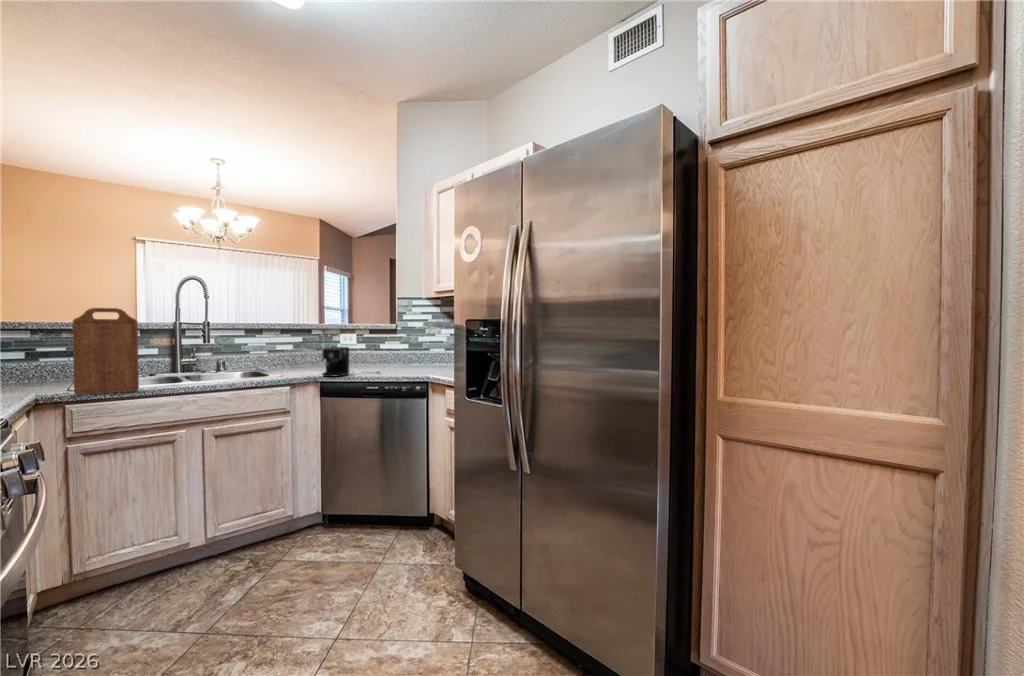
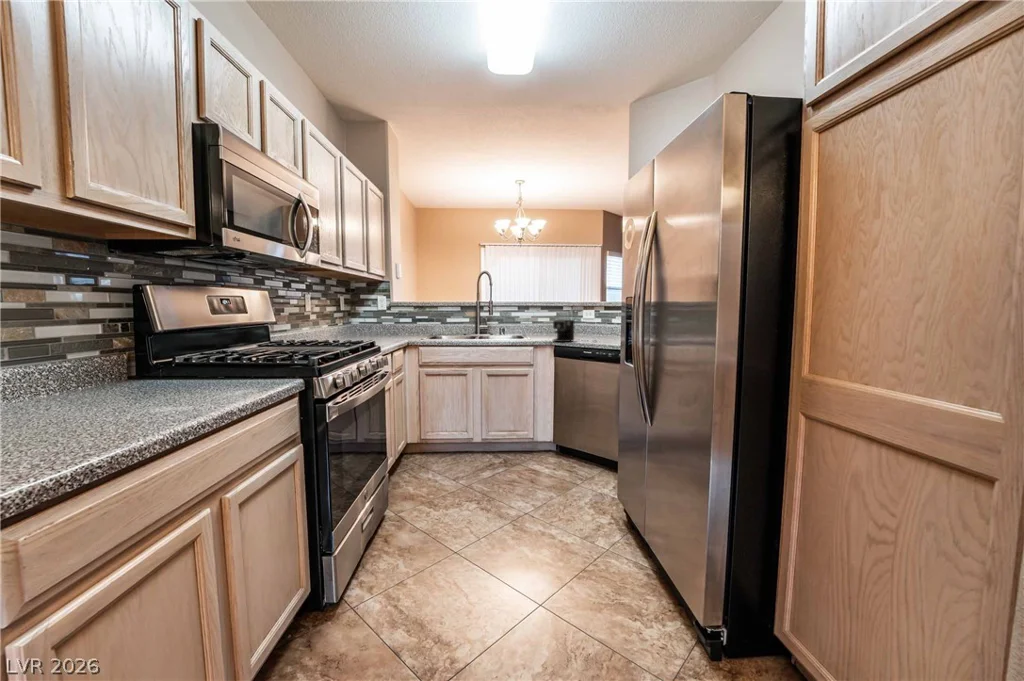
cutting board: present [73,308,139,394] -> none [421,294,448,343]

